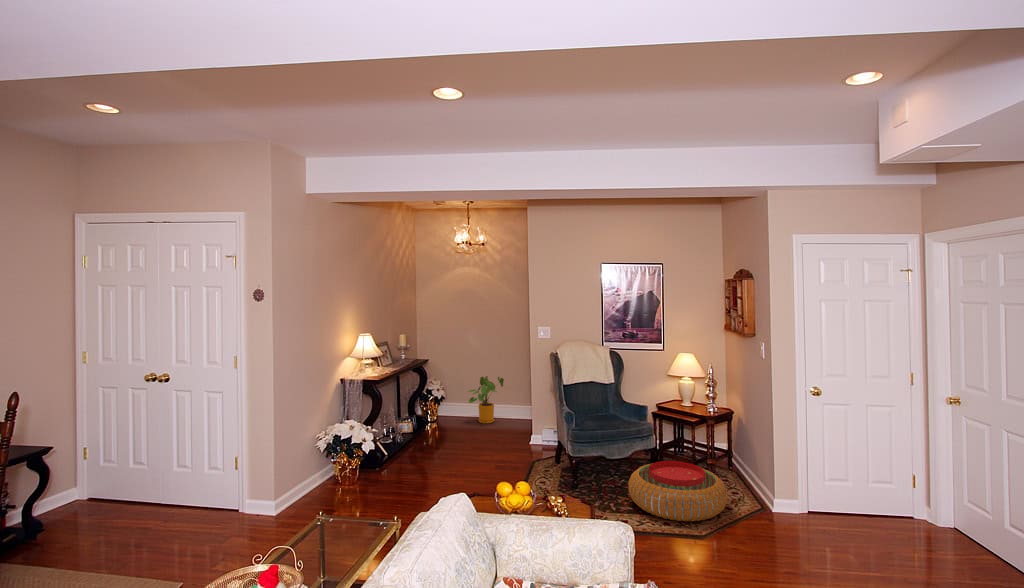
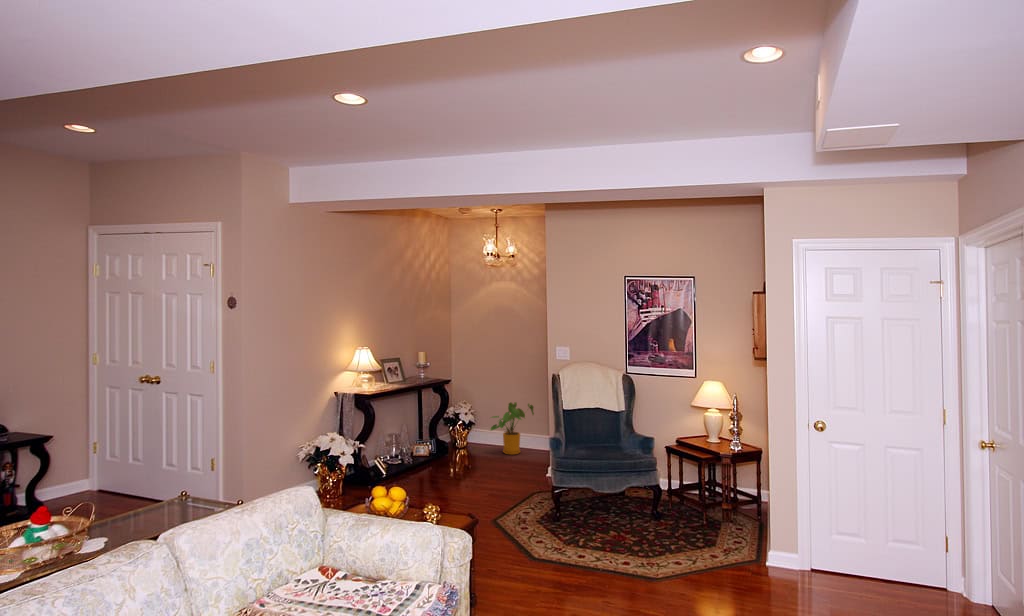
pouf: present [628,461,728,521] -> none [606,502,720,570]

